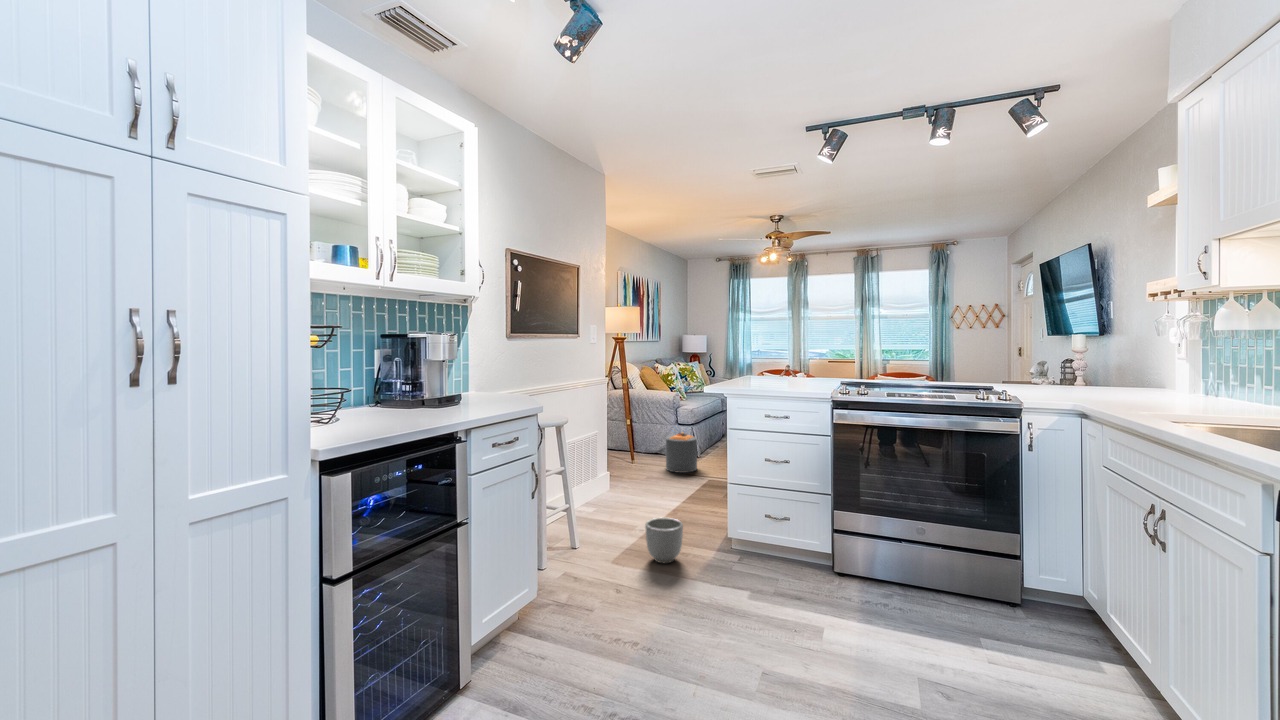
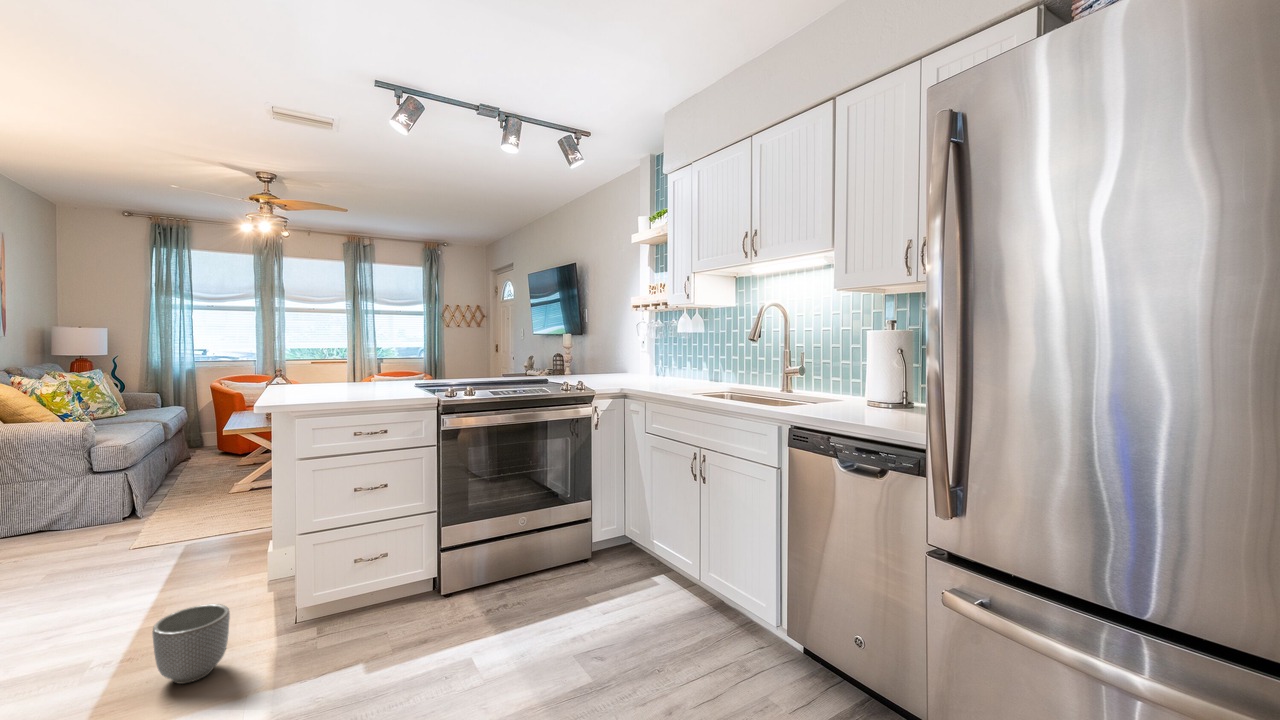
trash can: present [666,432,697,473] -> none [89,460,157,540]

